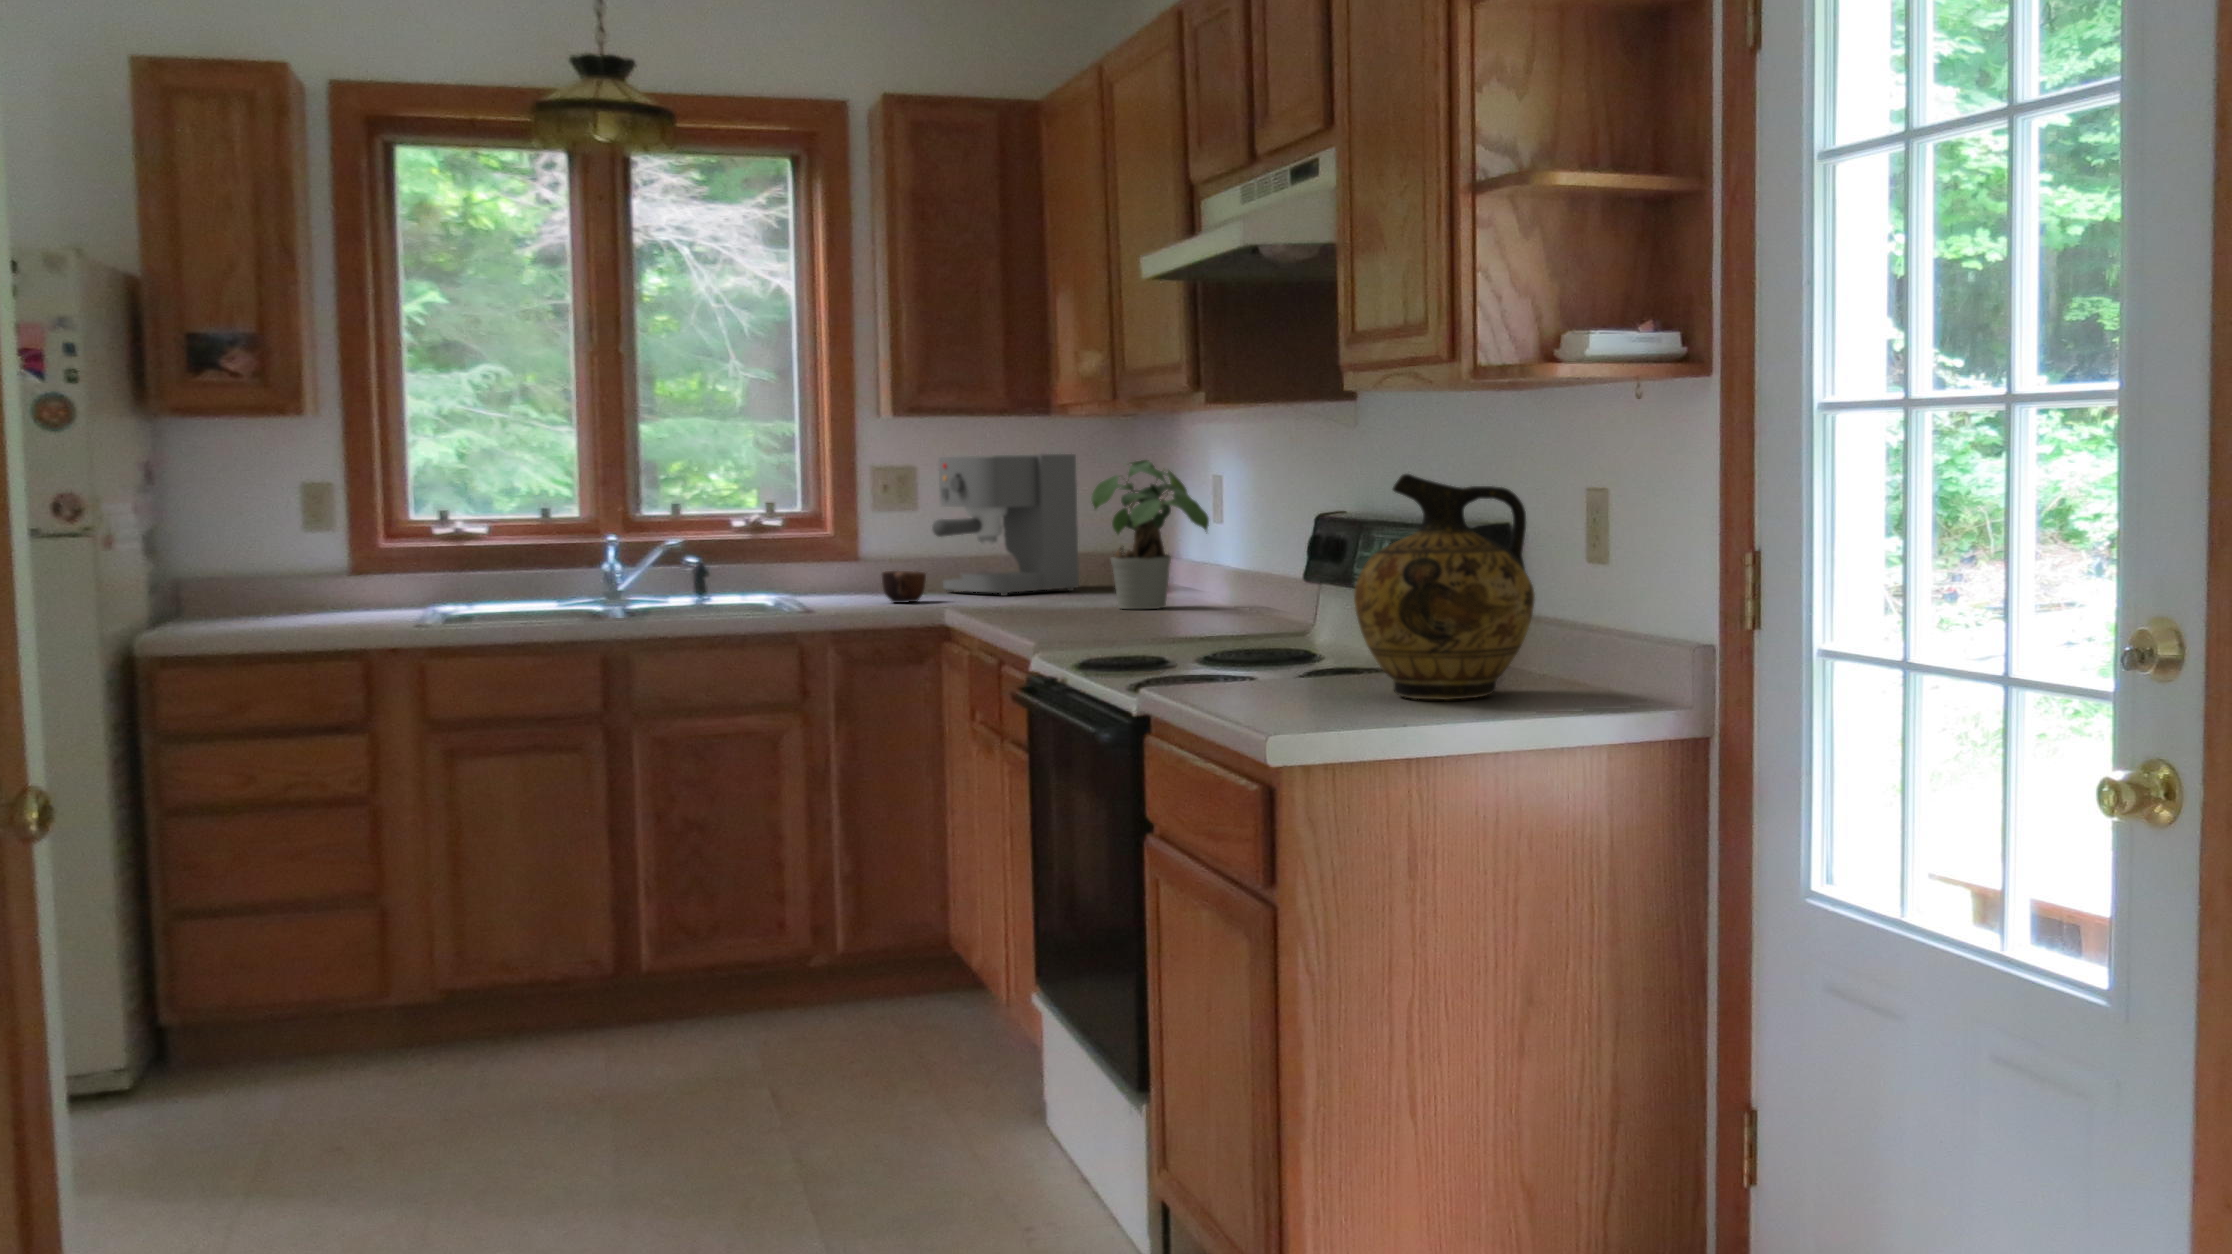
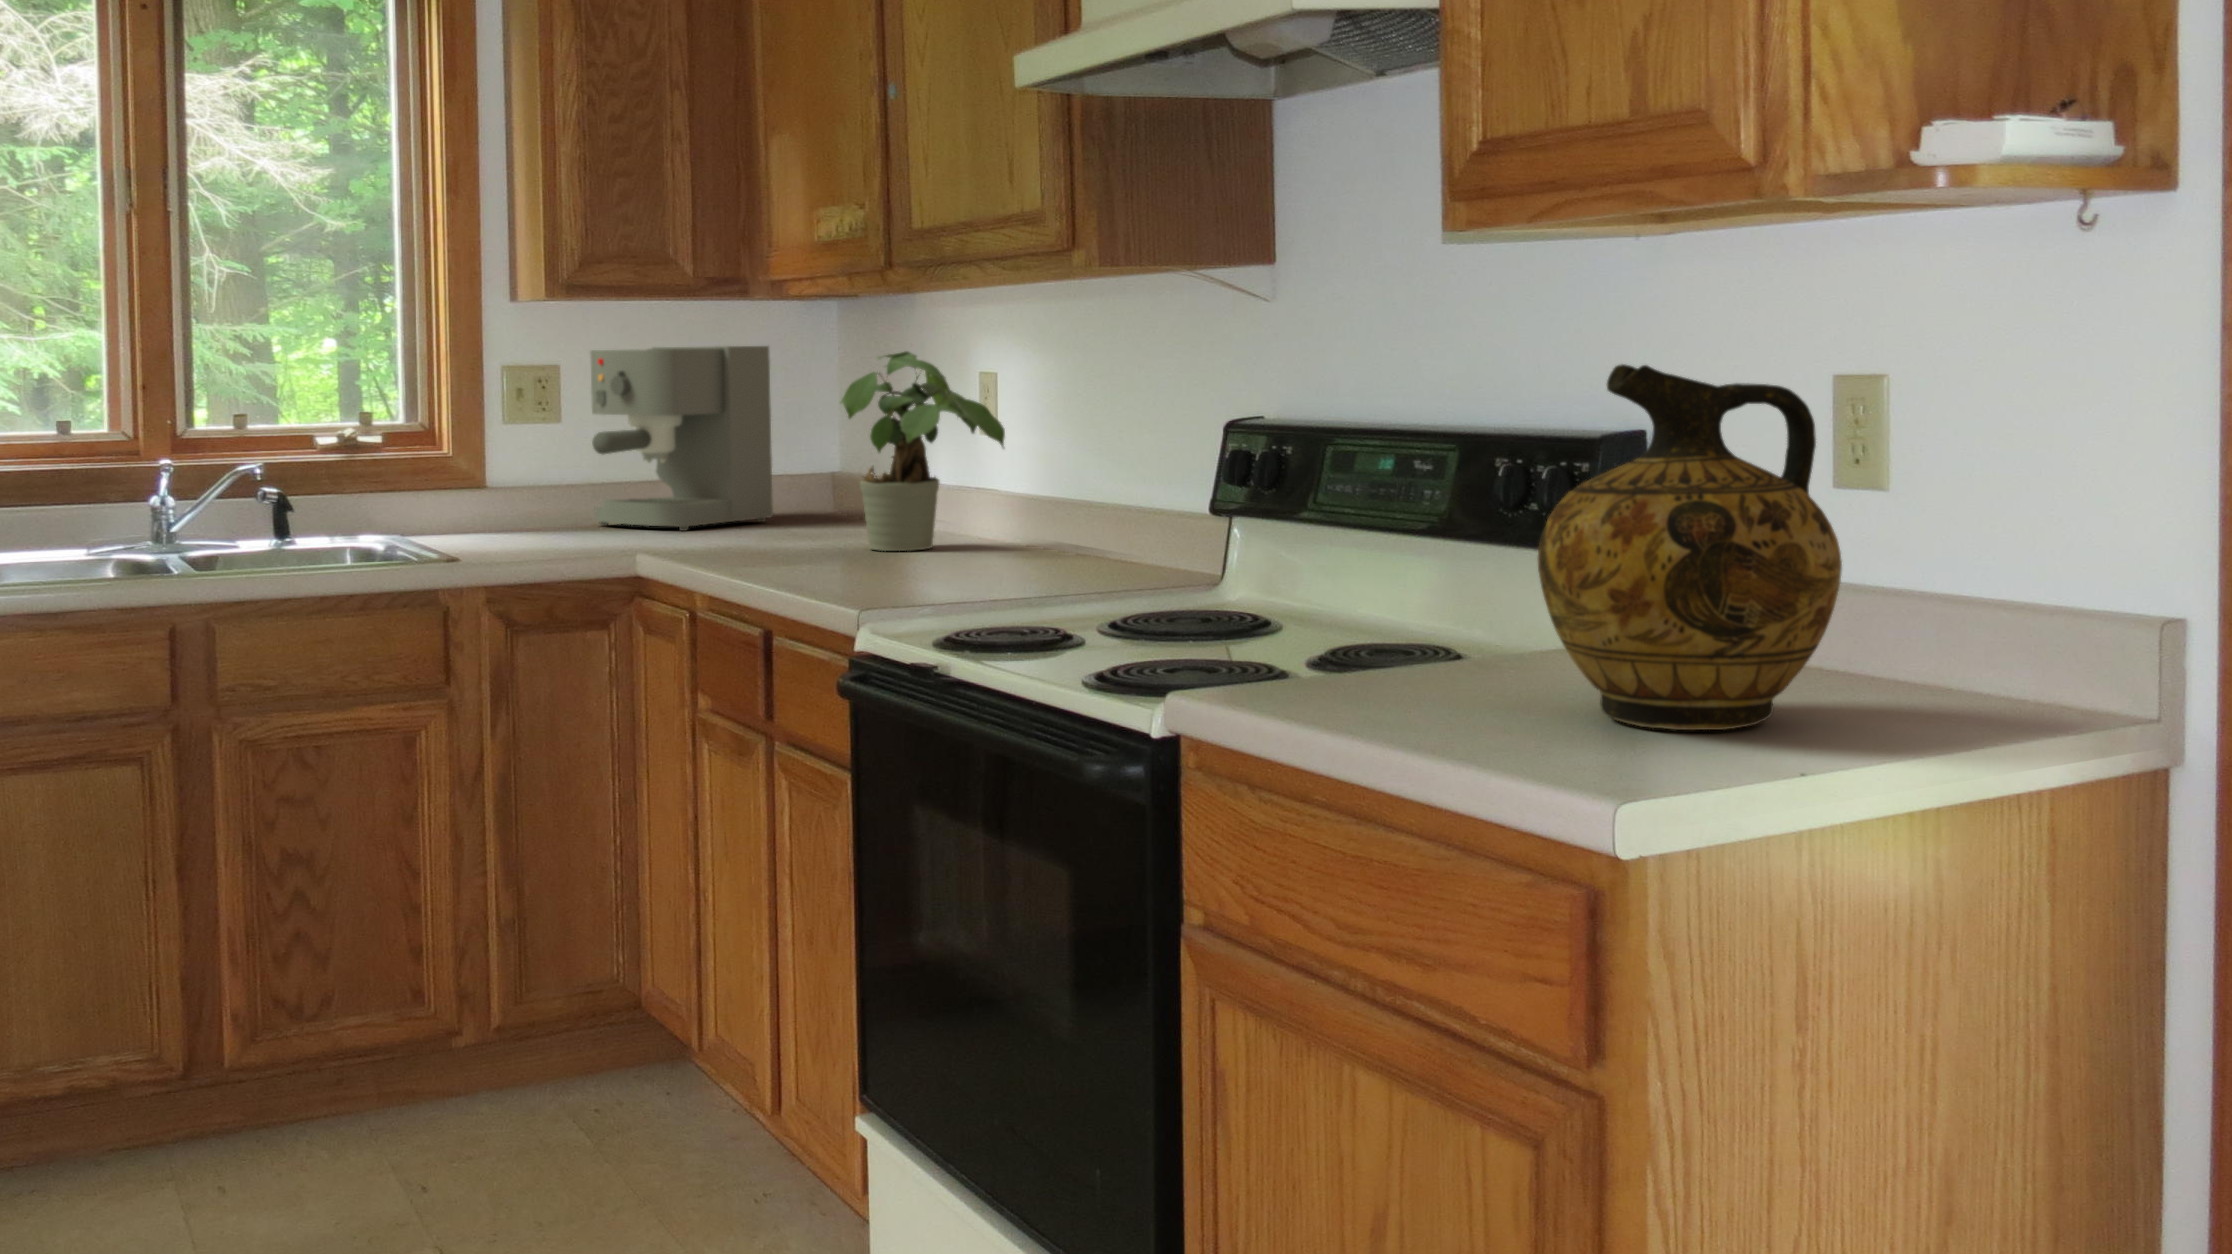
mug: present [882,571,926,603] -> none [533,500,592,543]

